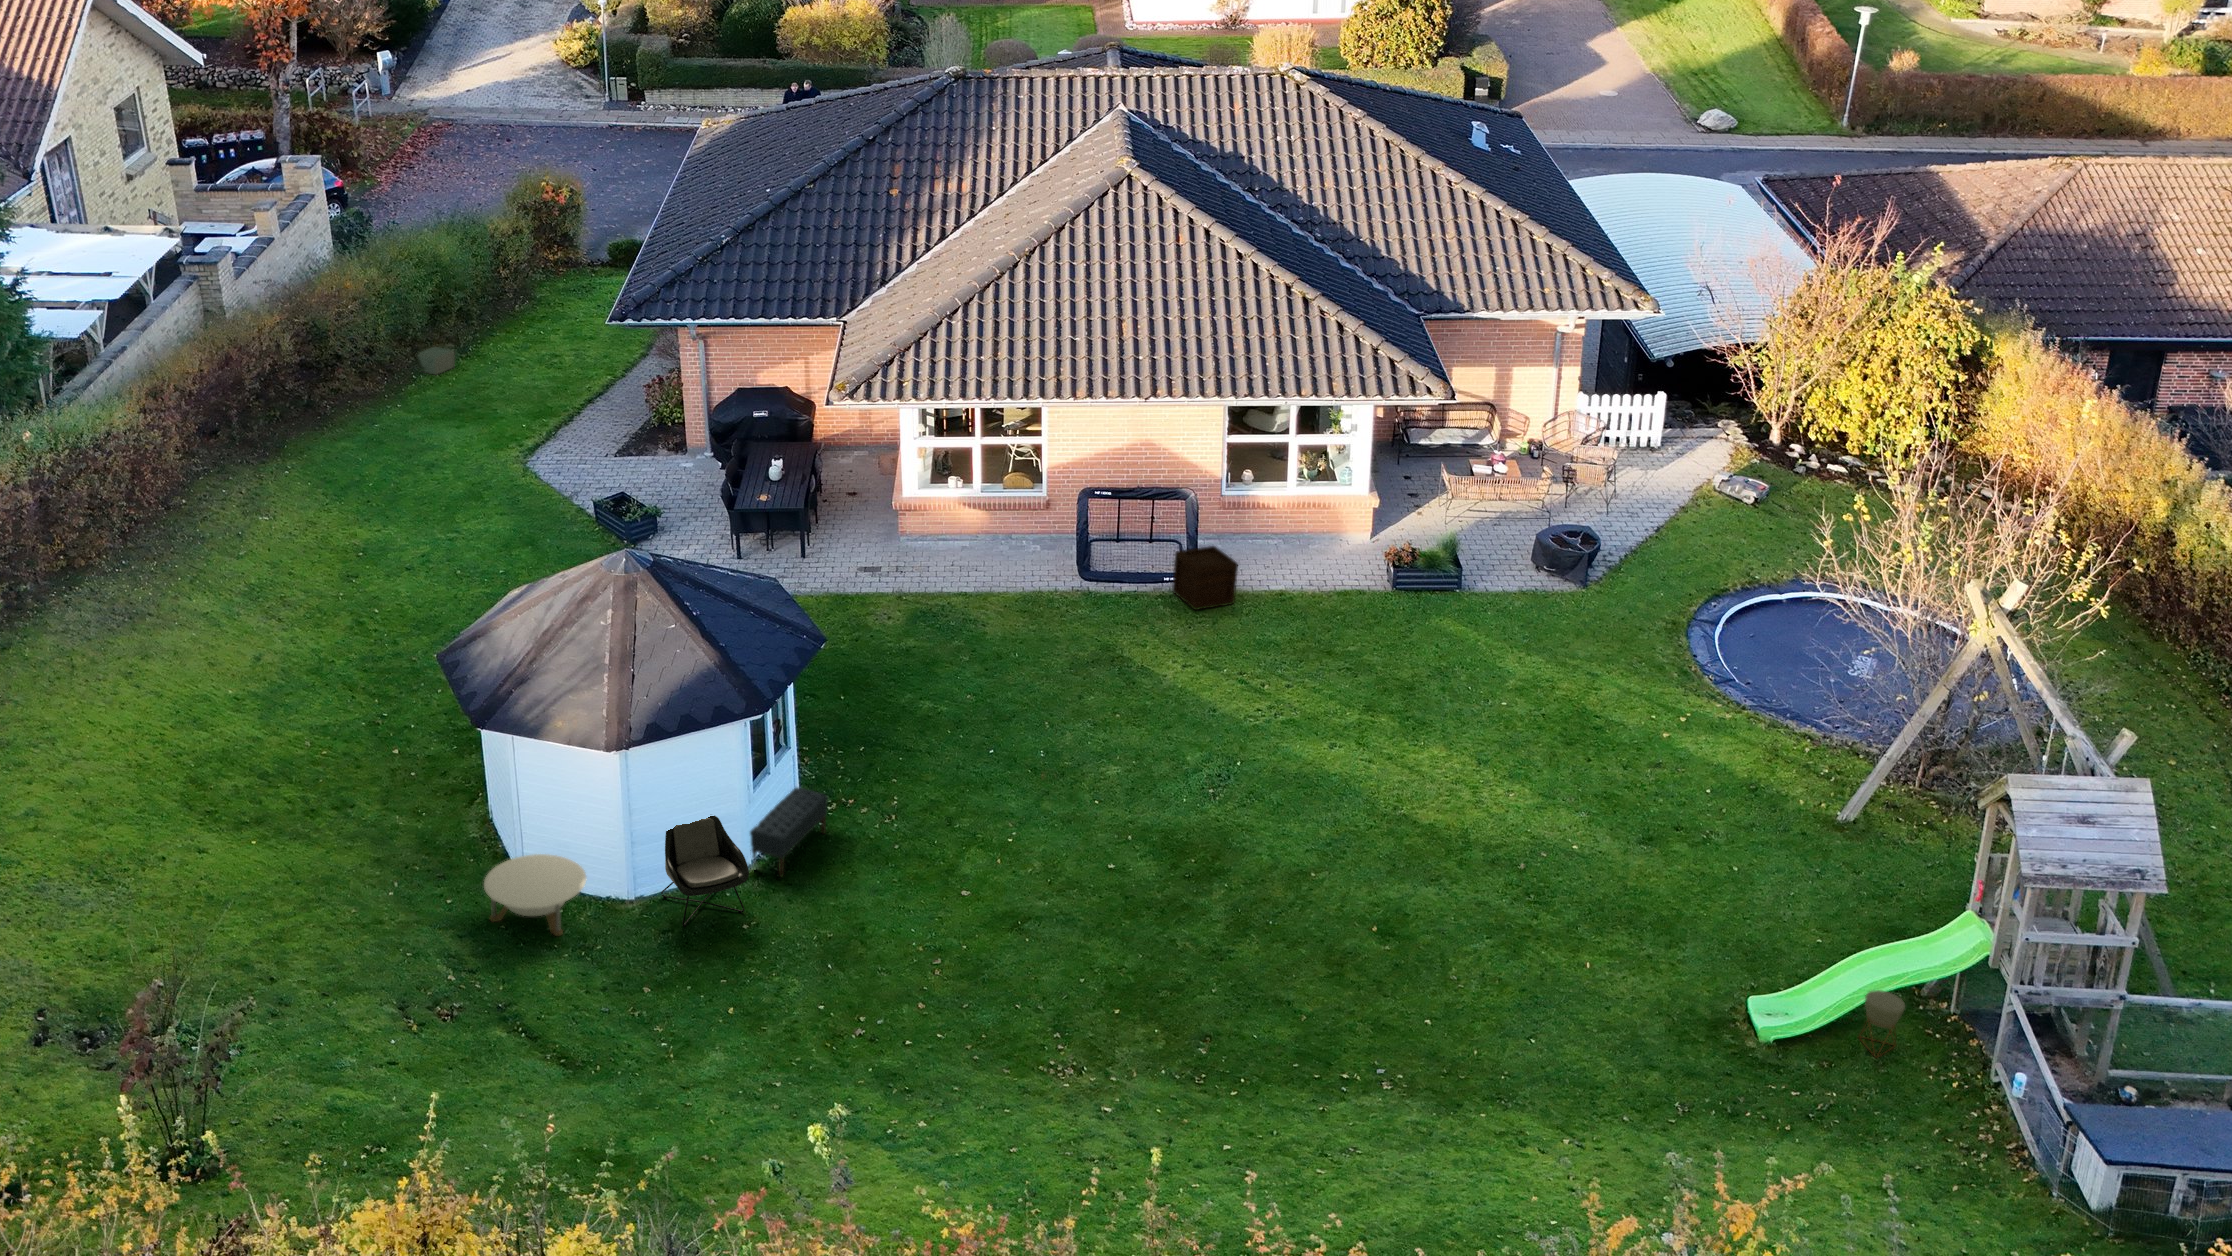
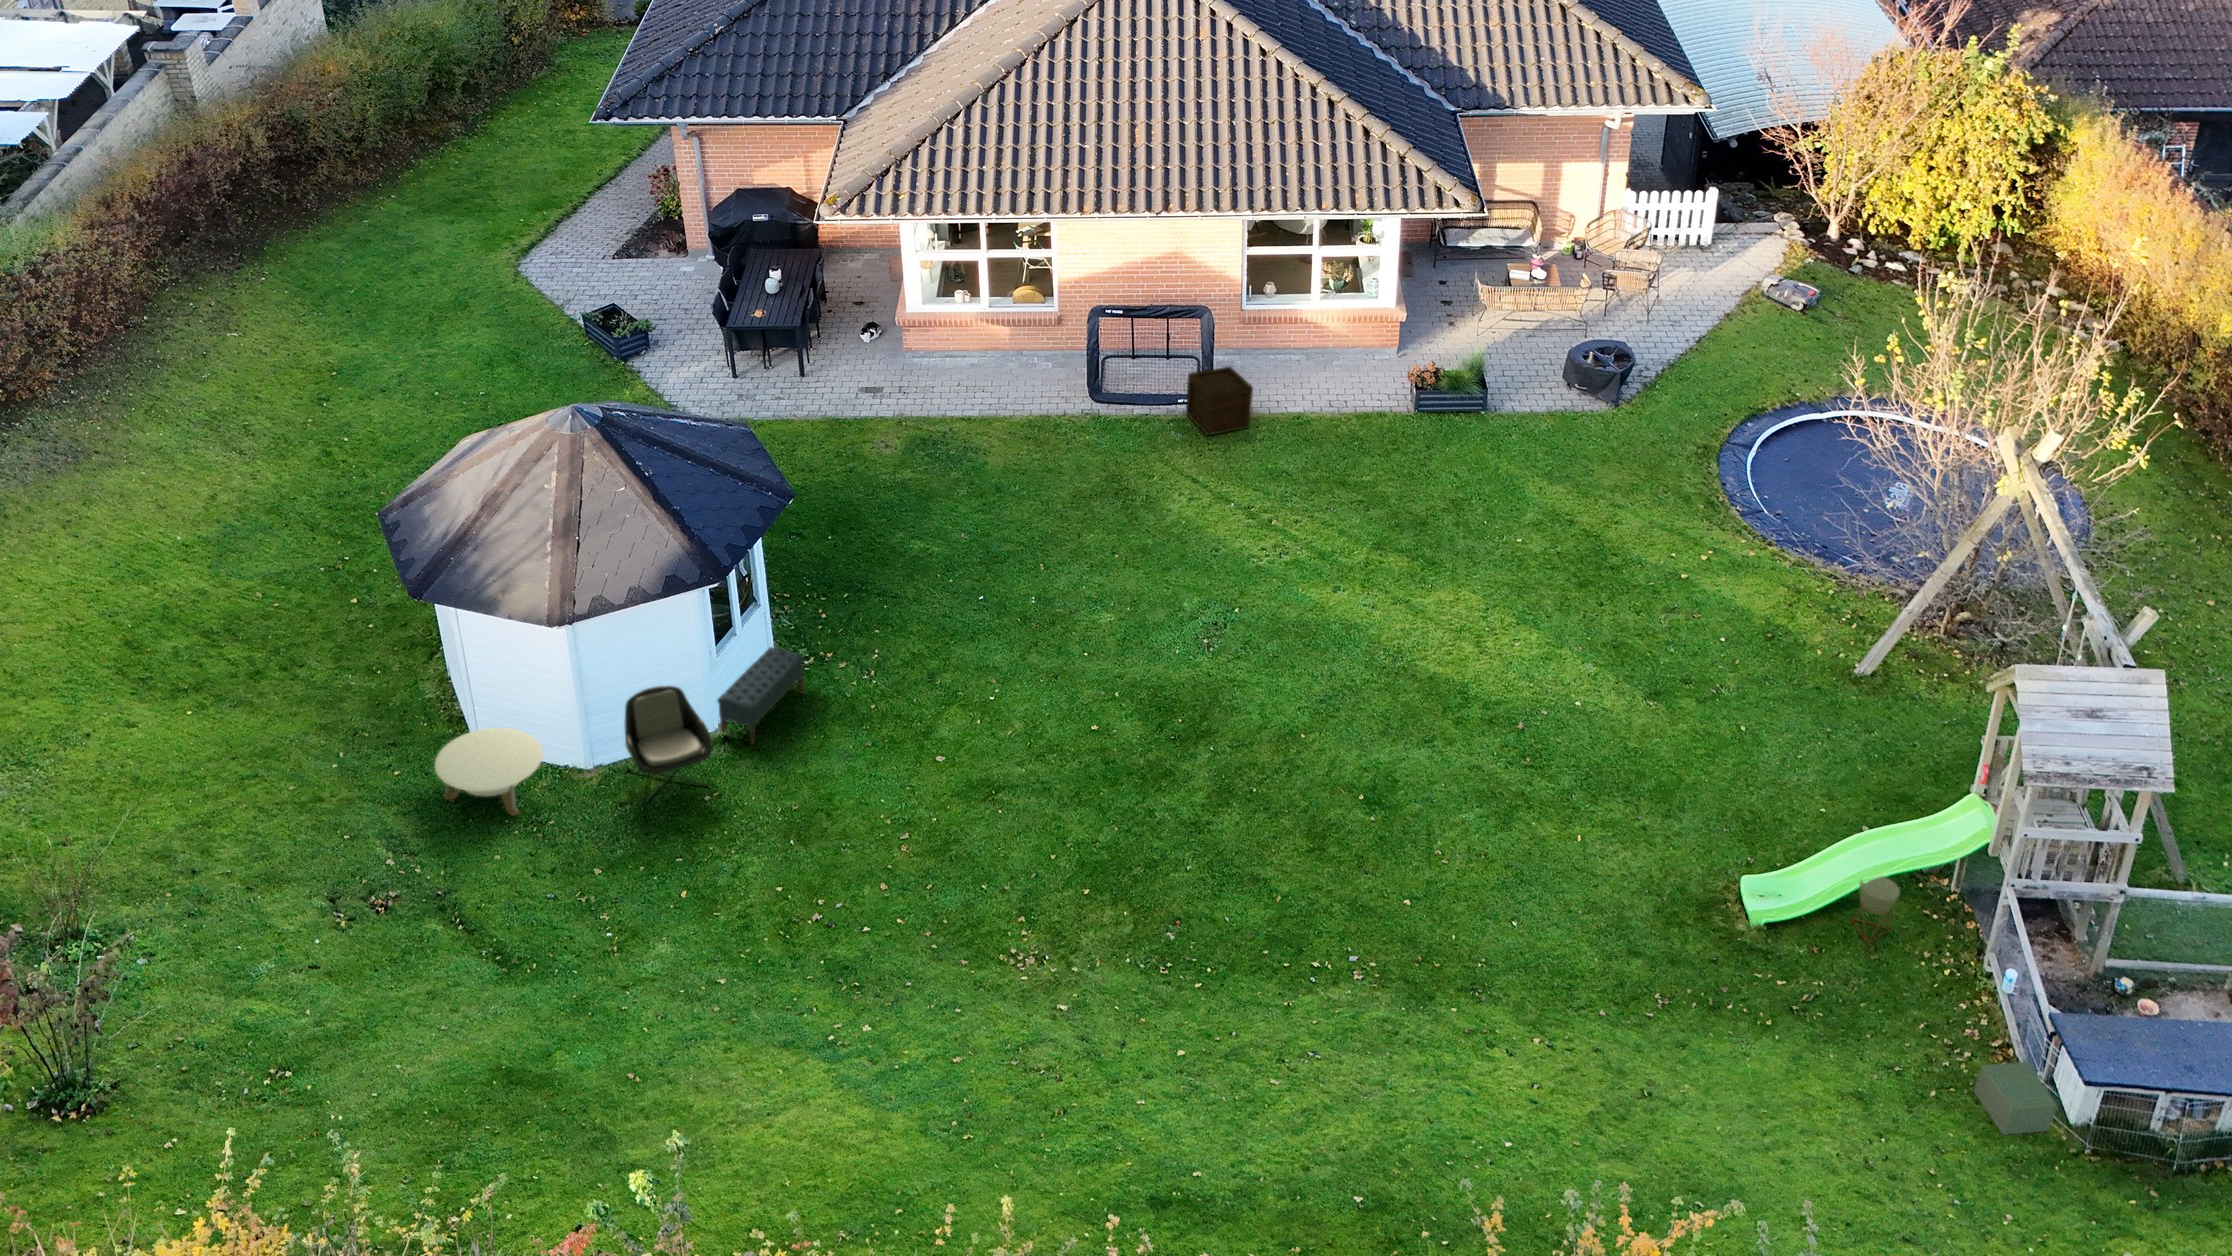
storage box: present [418,347,455,374] -> present [1974,1062,2057,1135]

